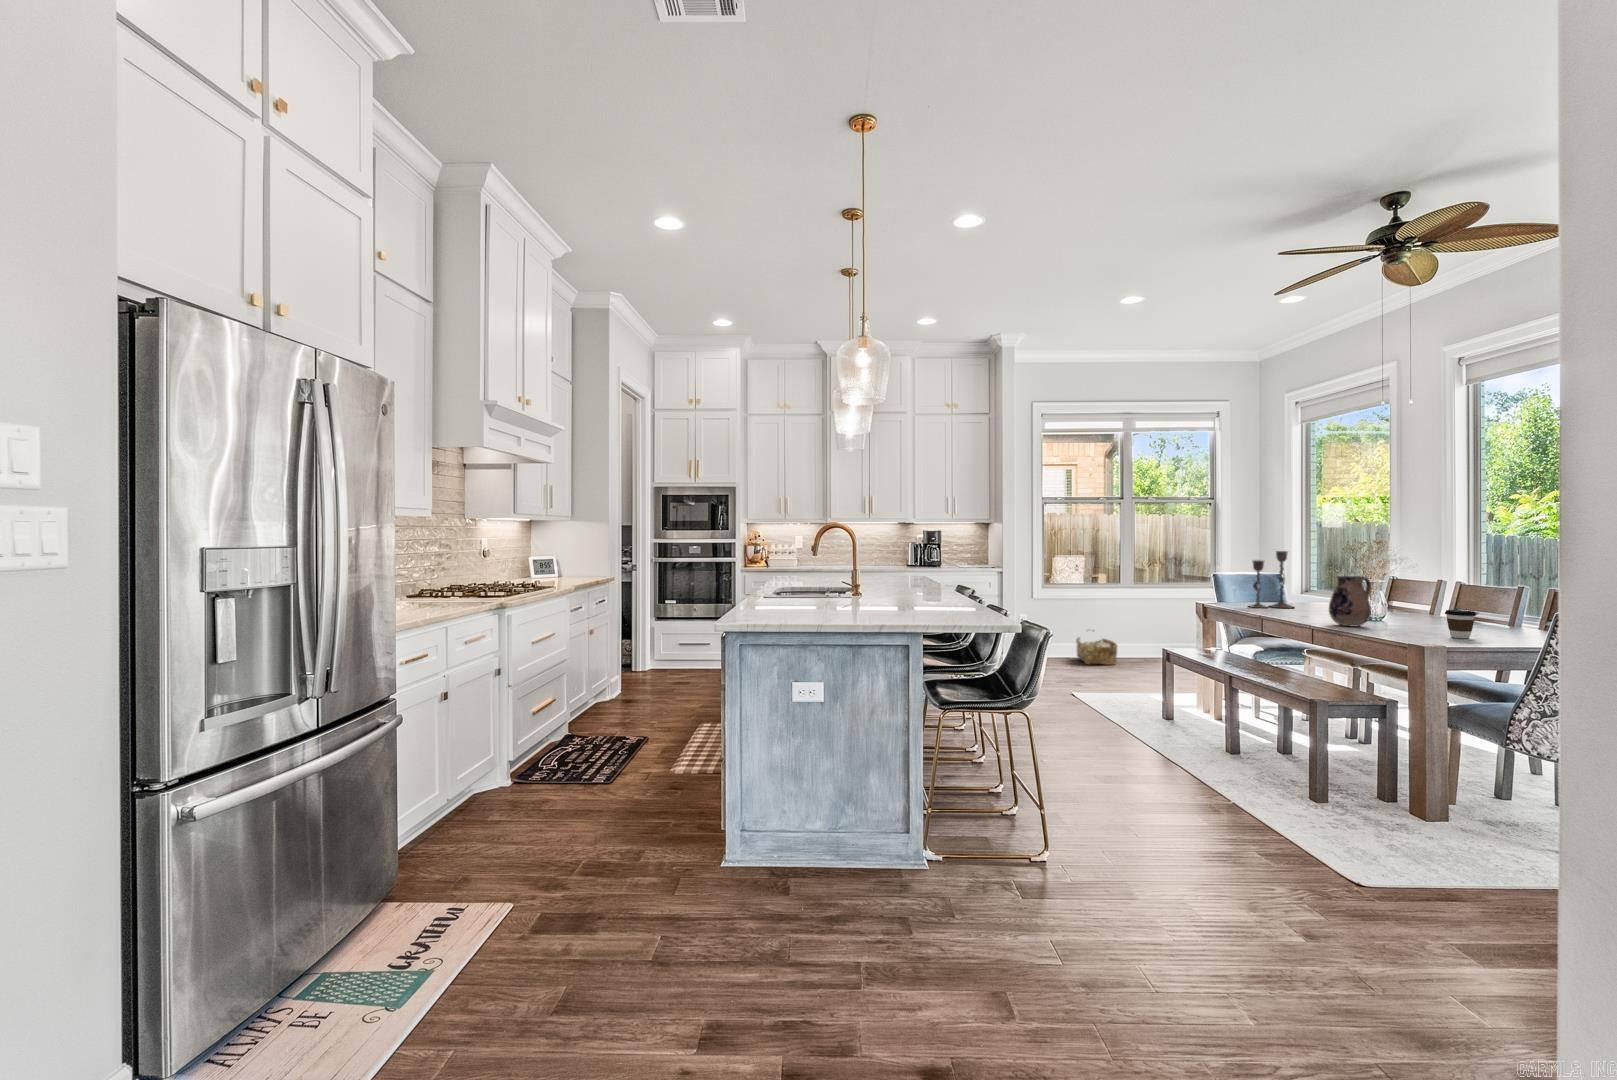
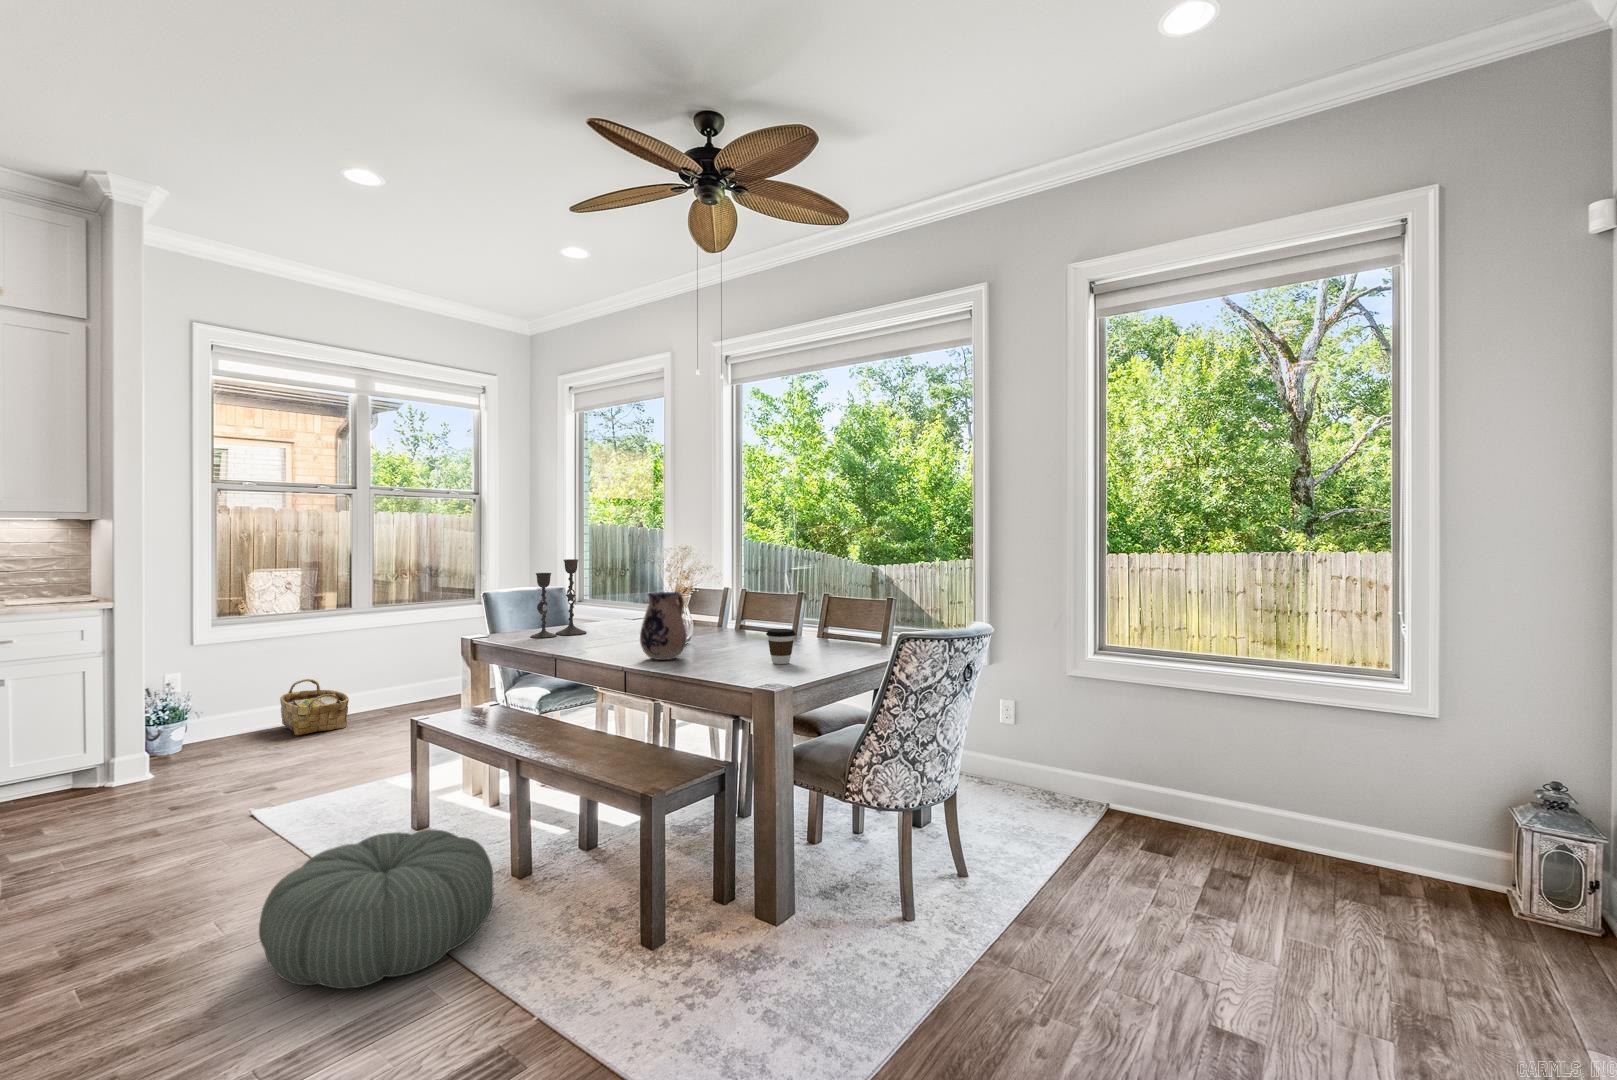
pouf: none [1089,704,1213,773] -> present [259,830,494,989]

